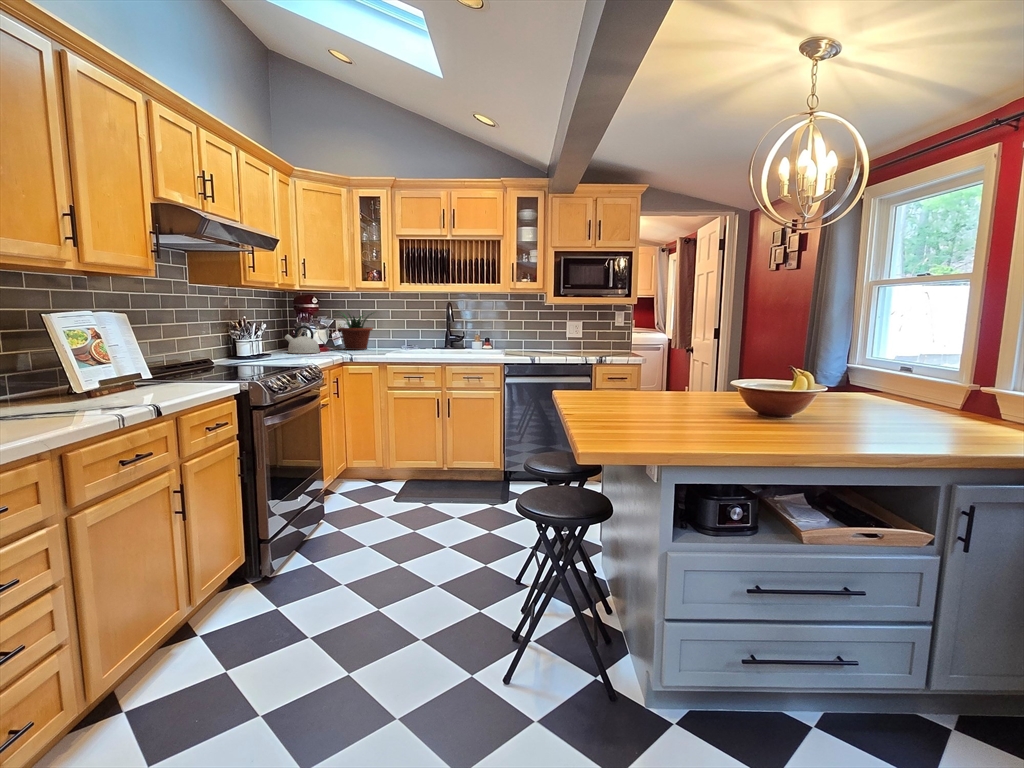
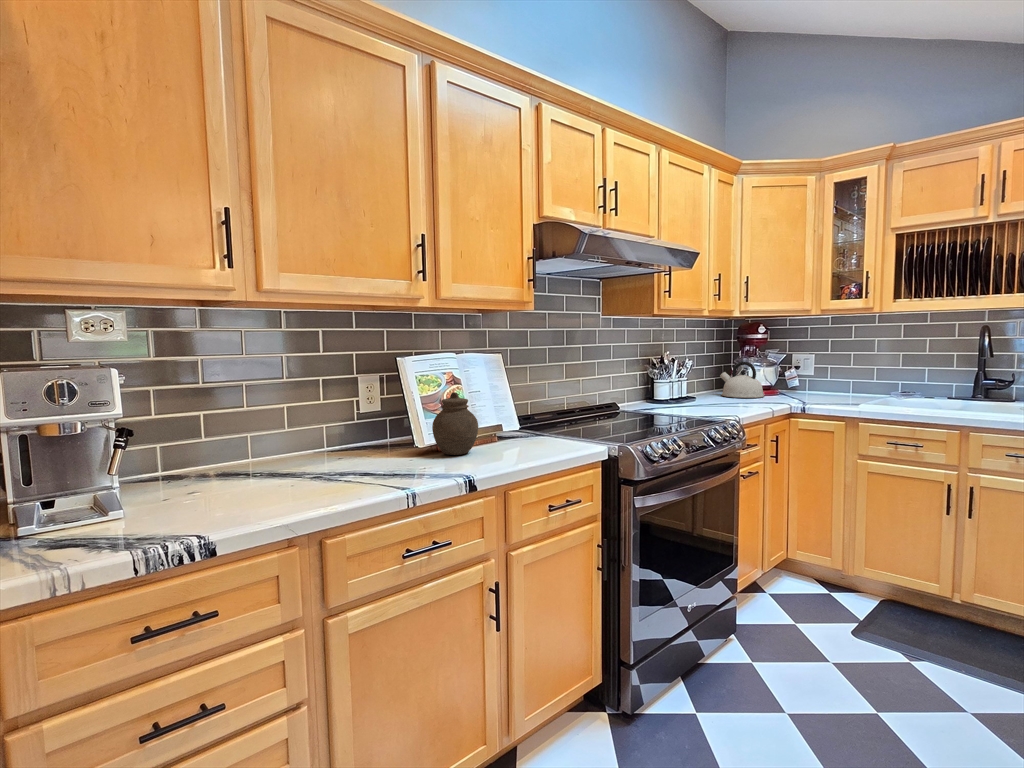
potted plant: present [338,313,373,350] -> none [788,342,852,395]
jar: none [41,346,99,406] -> present [432,392,478,455]

